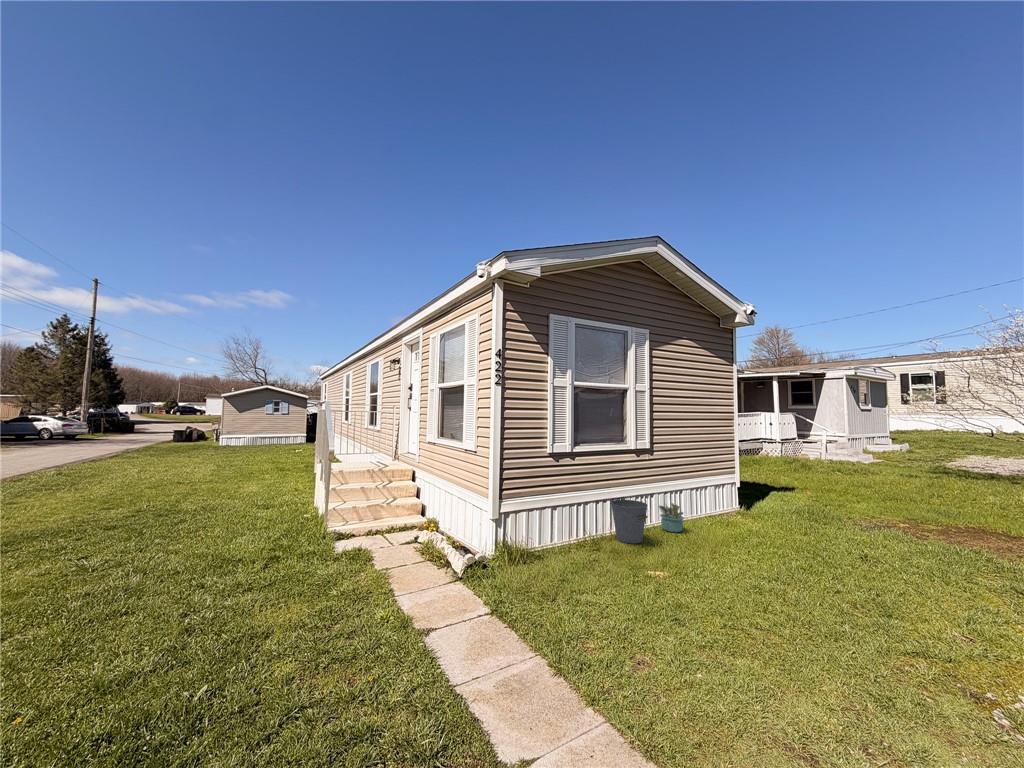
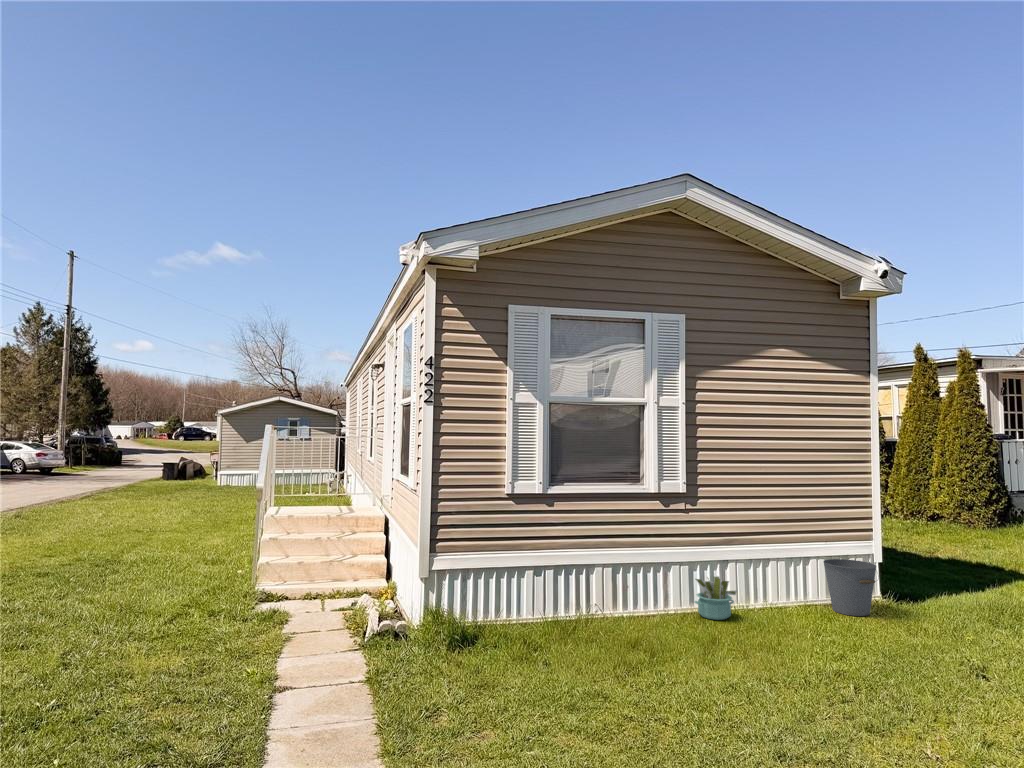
bucket: present [611,500,648,544] -> present [823,559,876,616]

